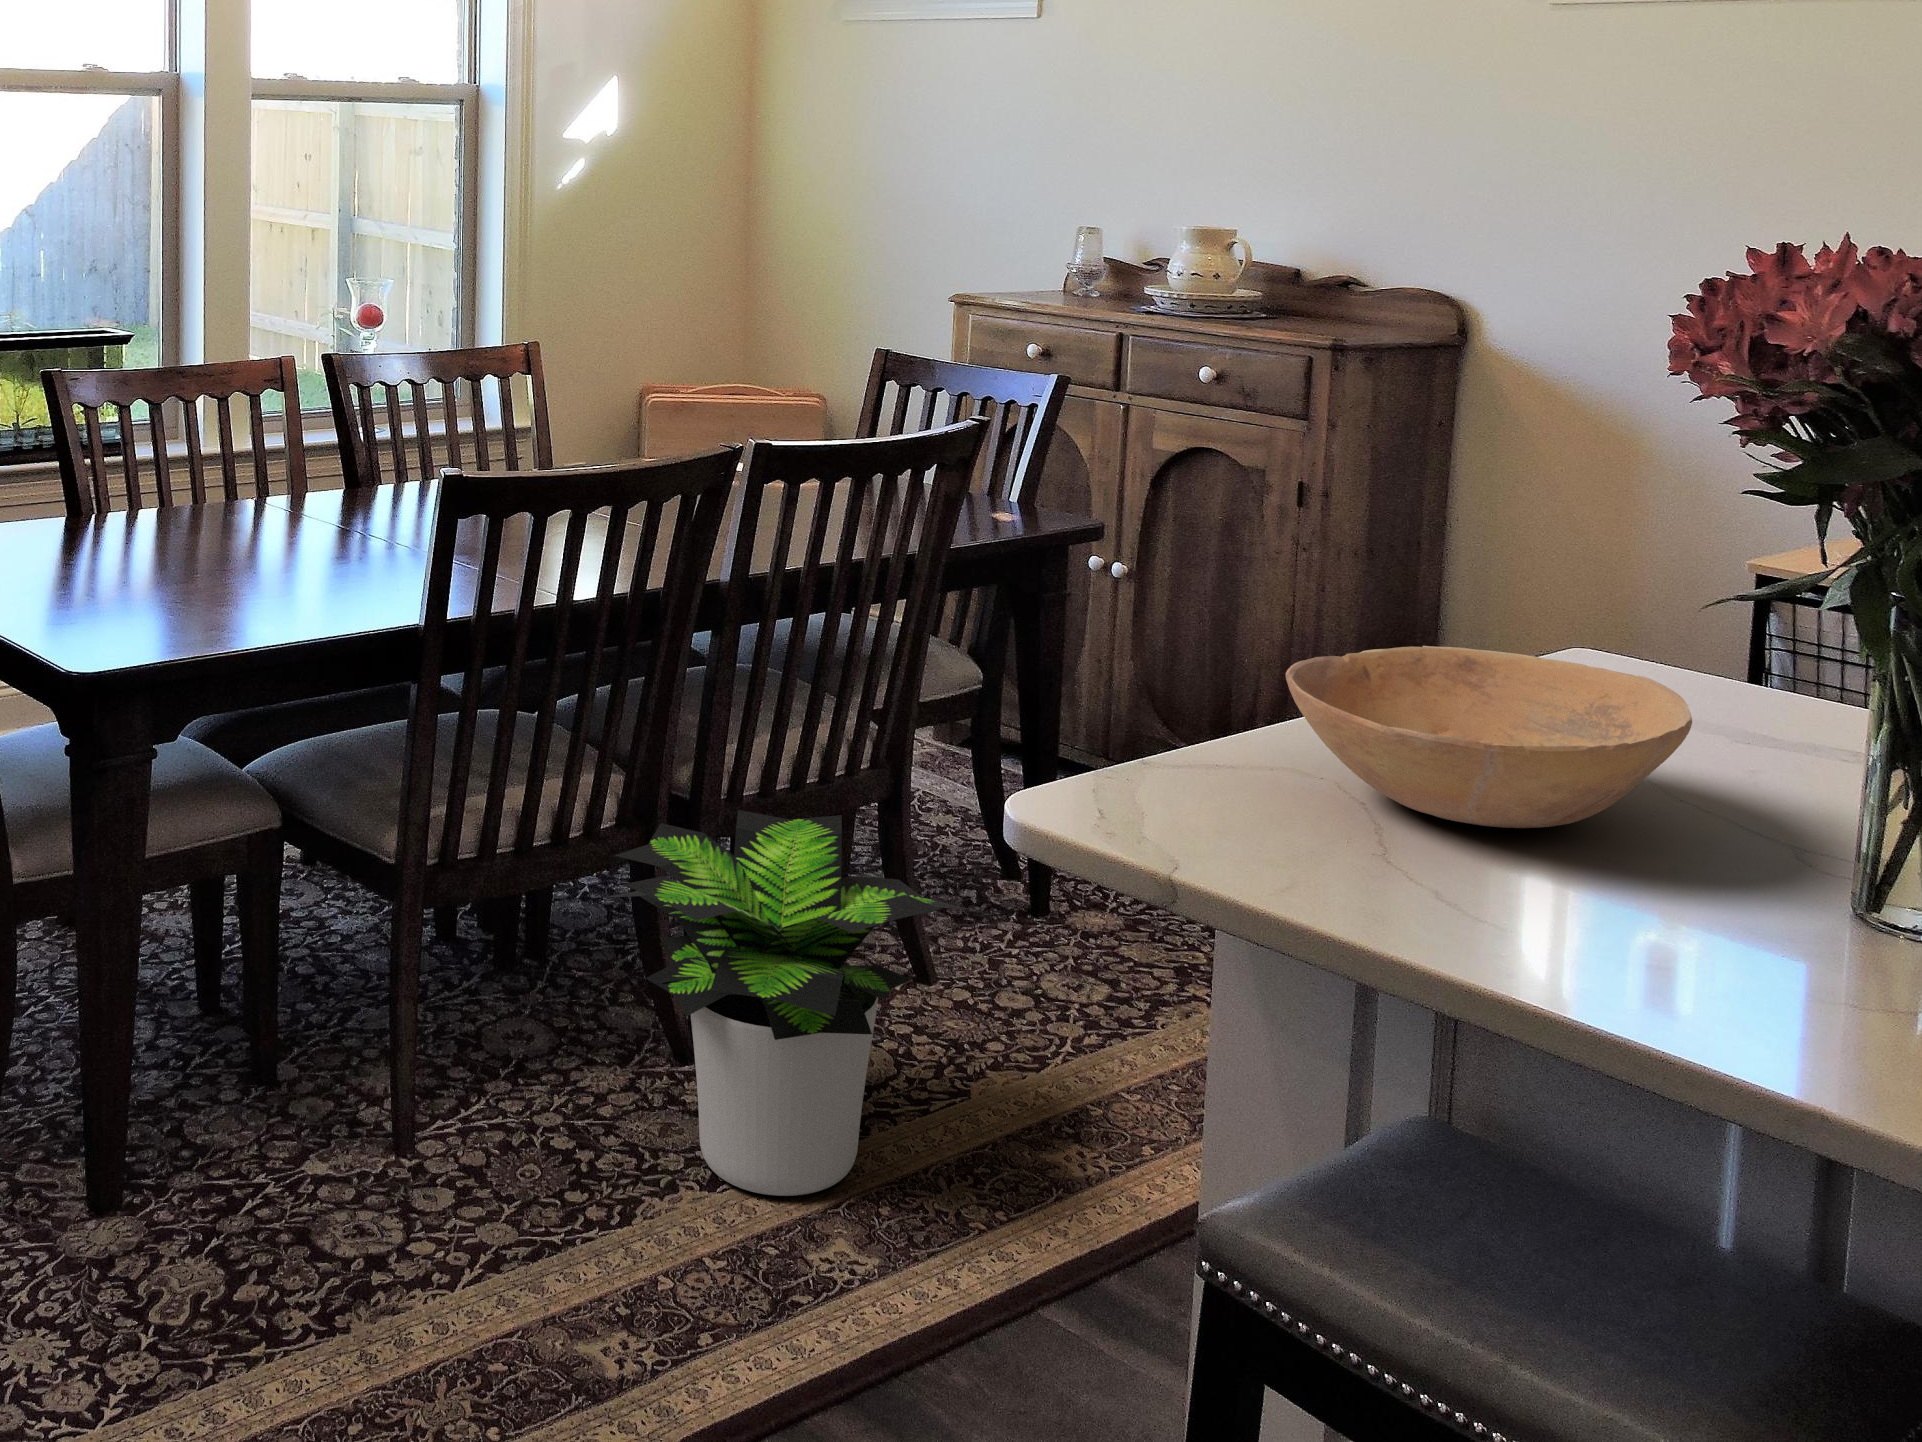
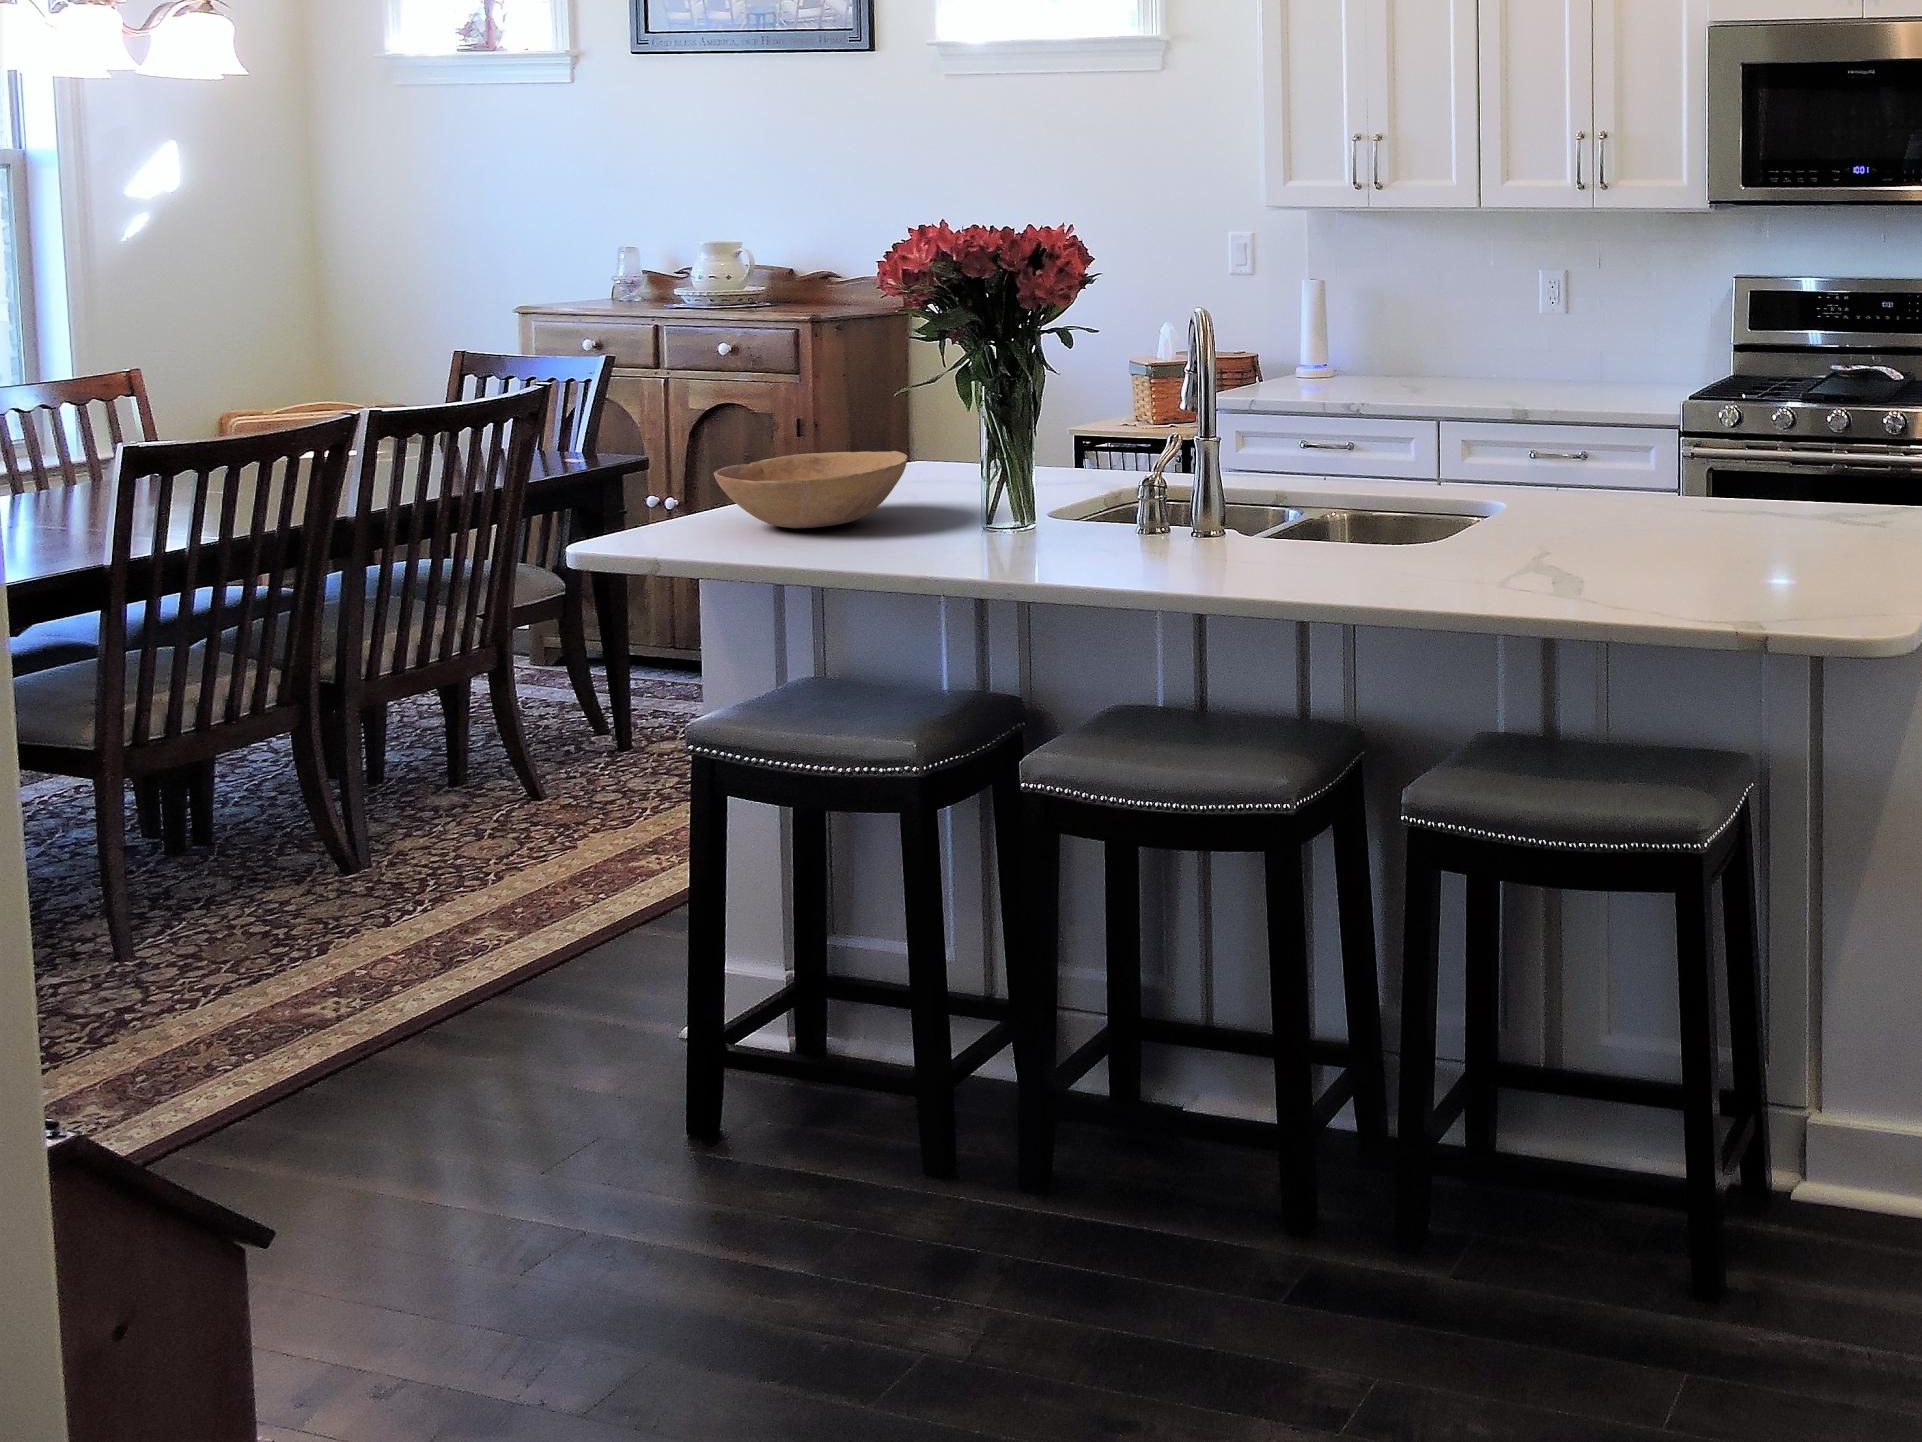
potted plant: present [603,810,968,1196] -> none [273,668,563,919]

